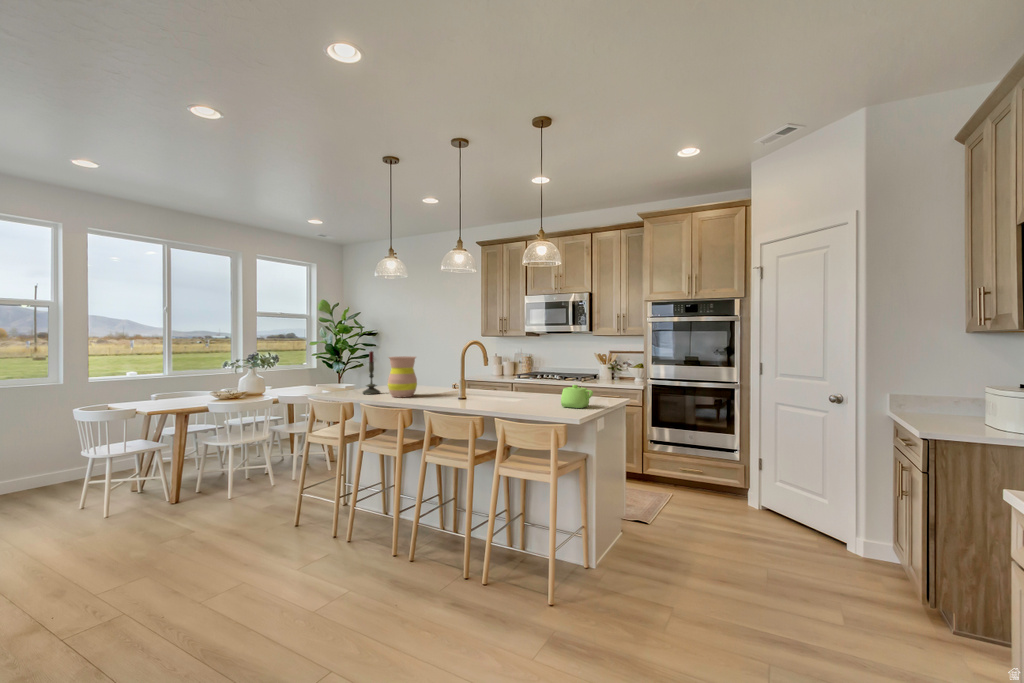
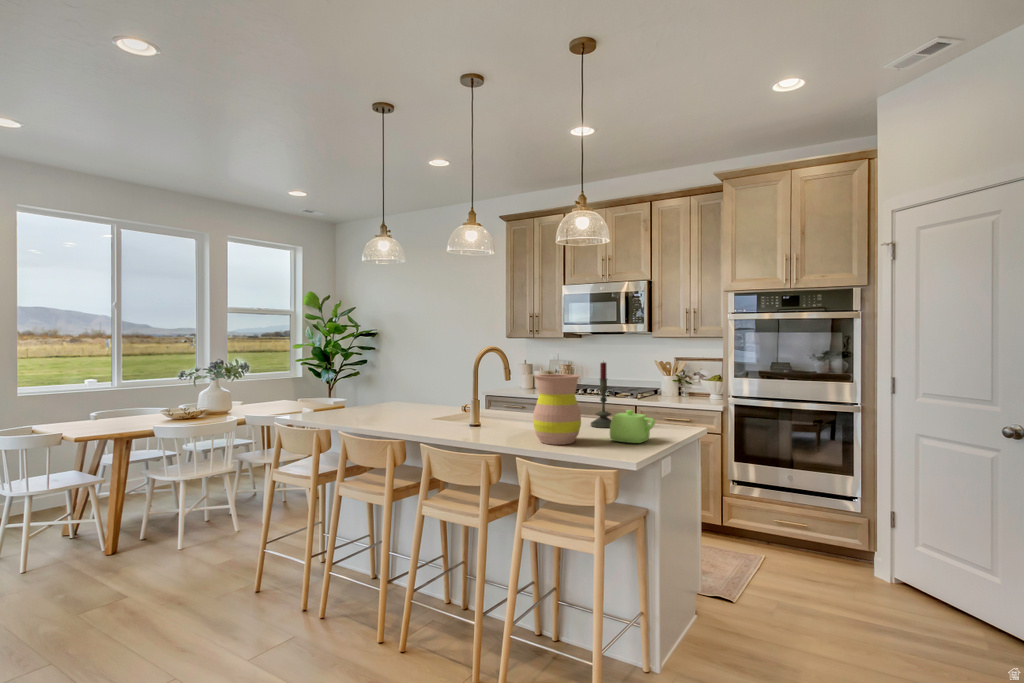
candle: present [363,351,380,394] -> present [591,362,611,428]
vase: present [388,356,417,397] -> present [533,374,581,445]

